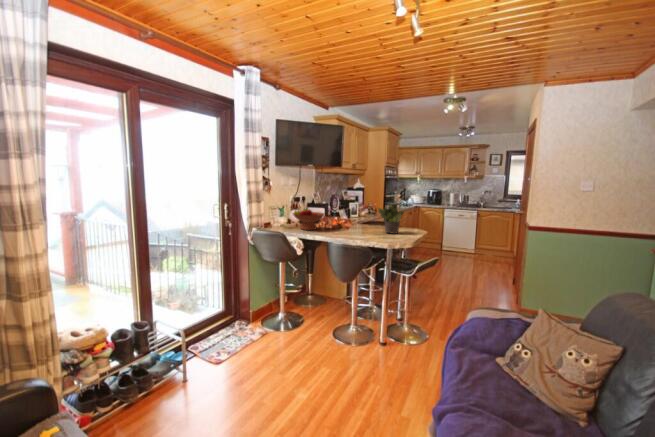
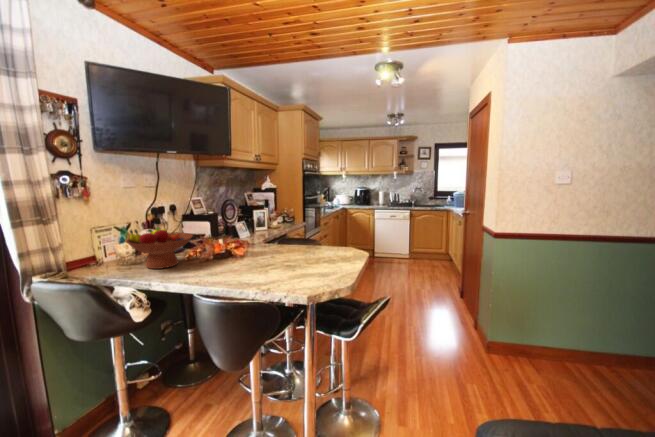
potted plant: present [378,205,404,234] -> none [283,211,330,265]

